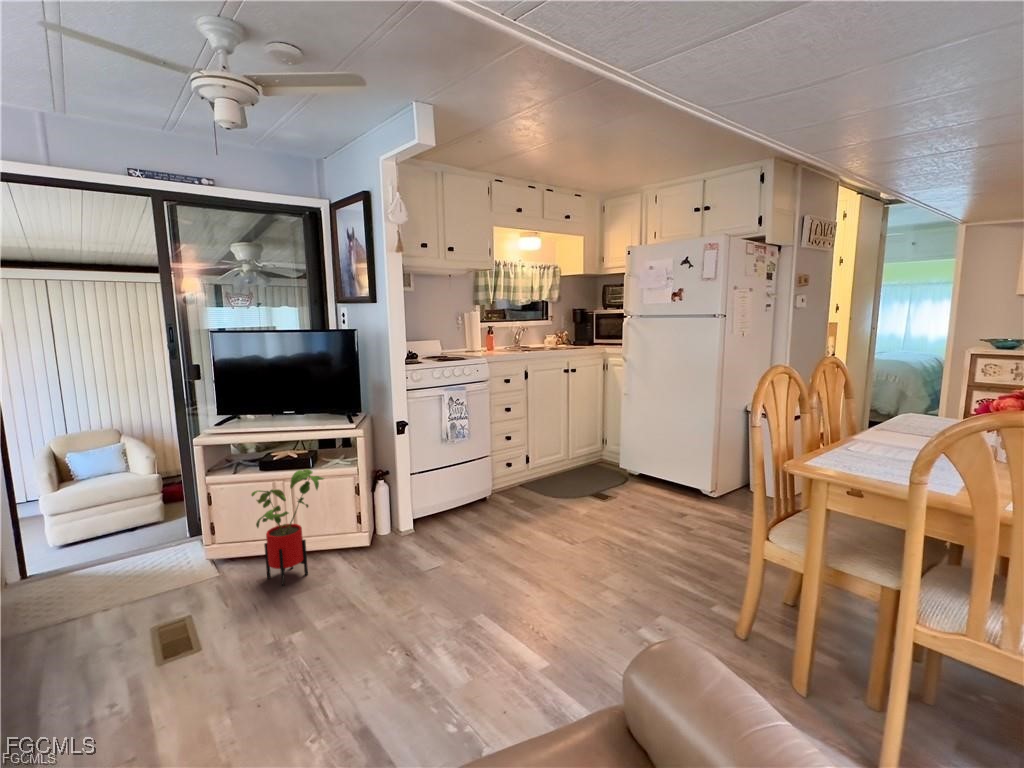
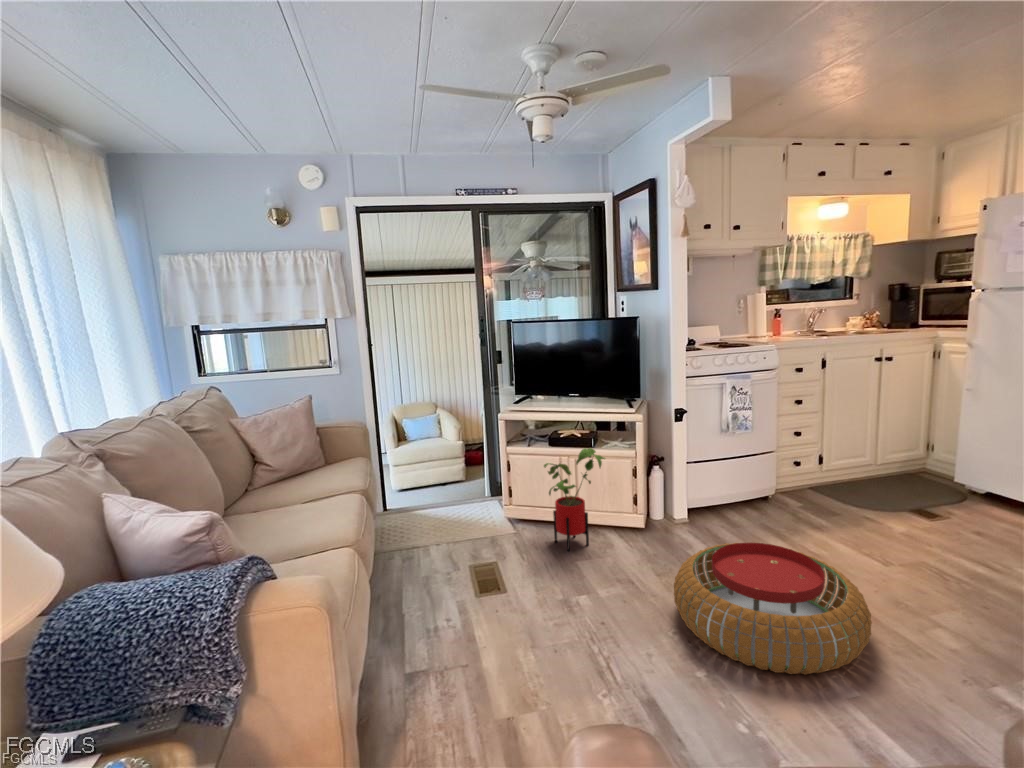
pouf: none [391,544,559,669] -> present [674,543,872,675]

